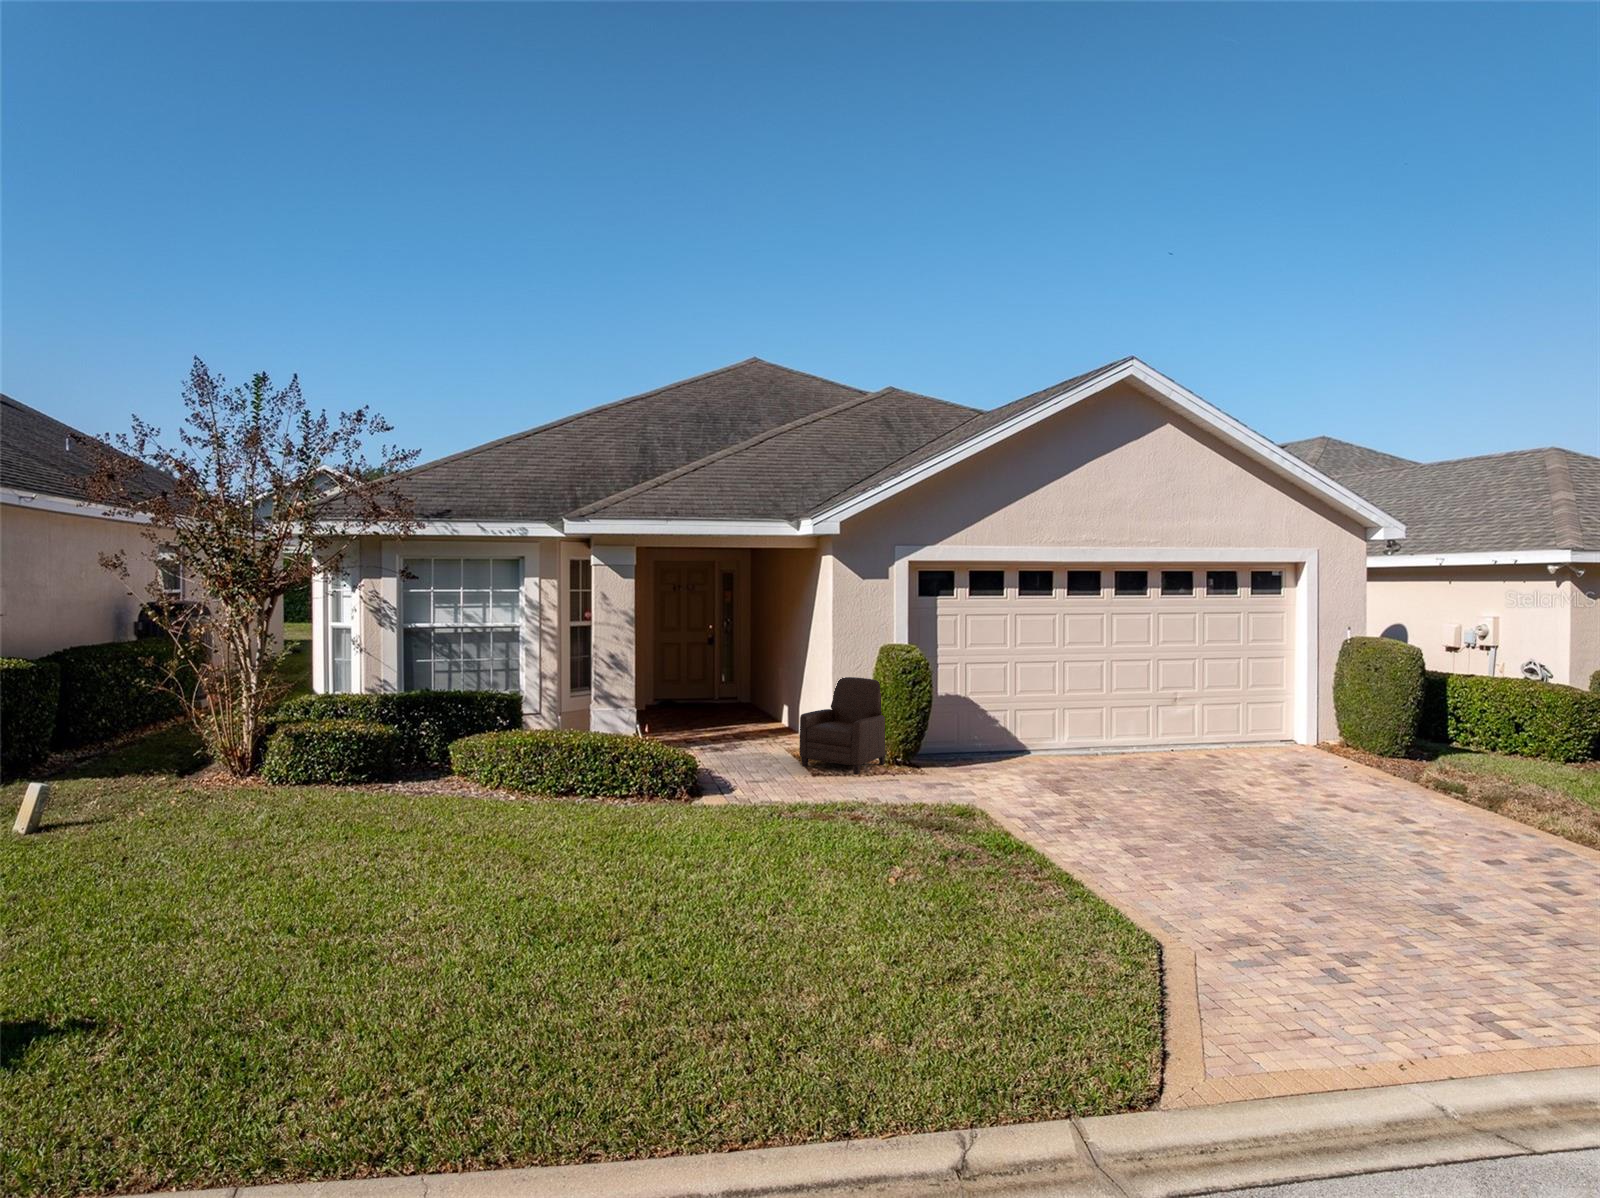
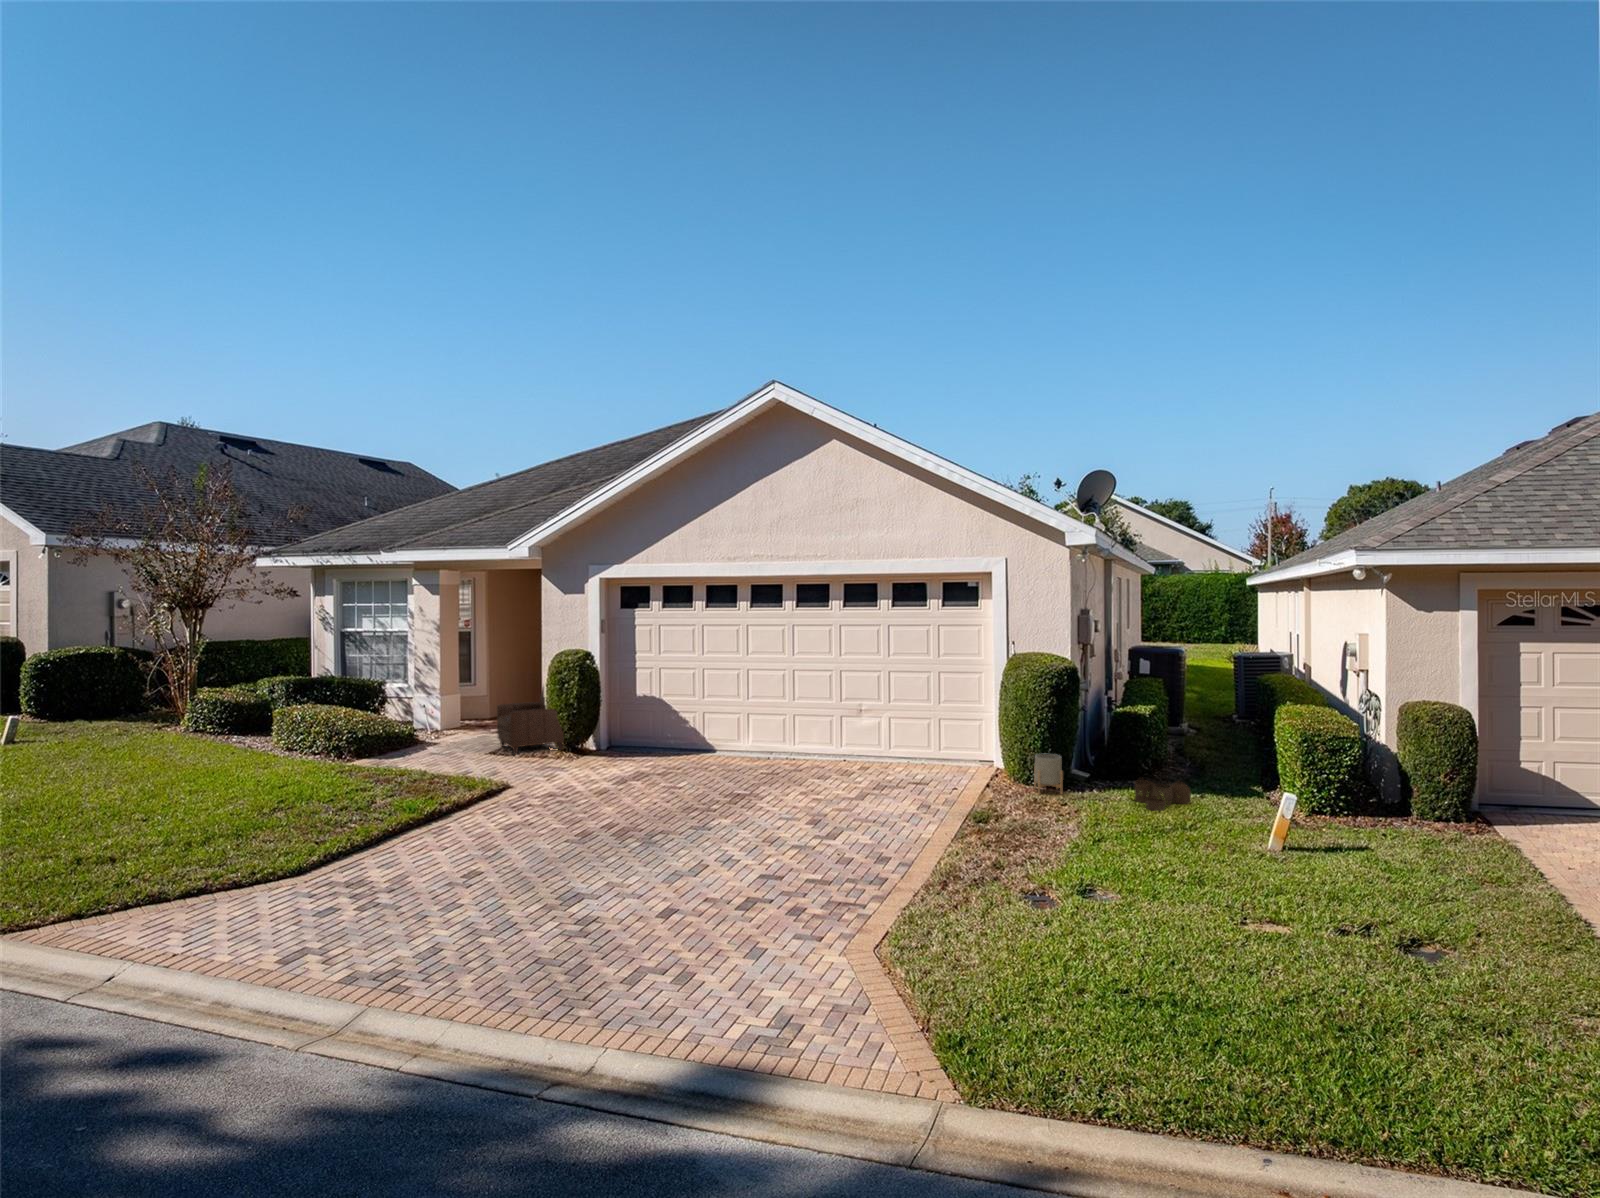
planter: none [1408,731,1445,769] -> present [1034,754,1063,794]
woven basket: none [1499,746,1551,775] -> present [1135,780,1191,811]

